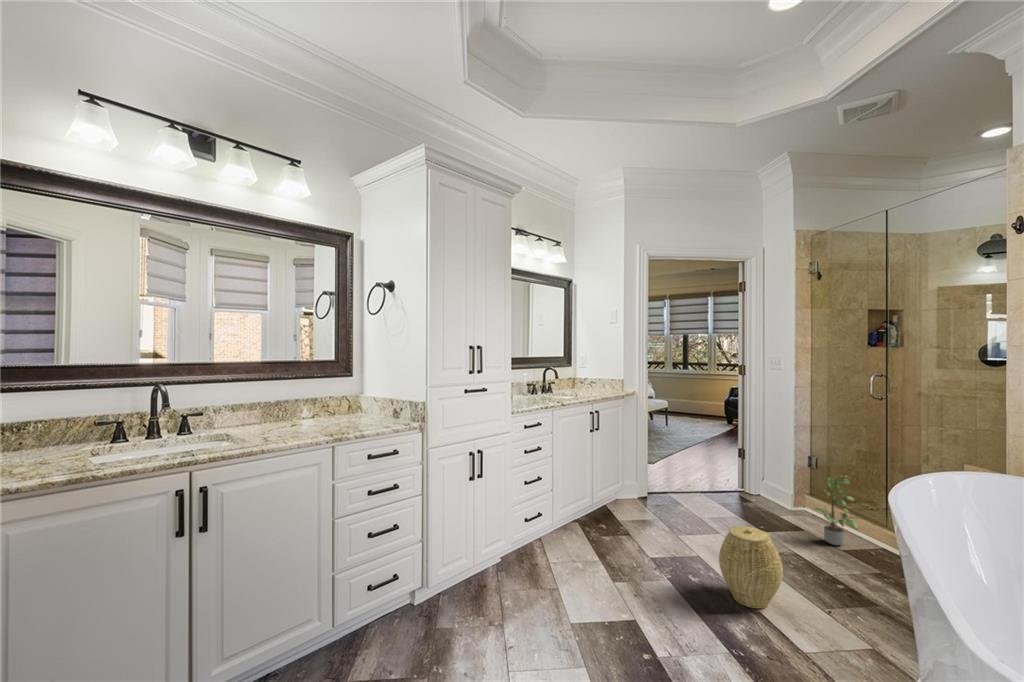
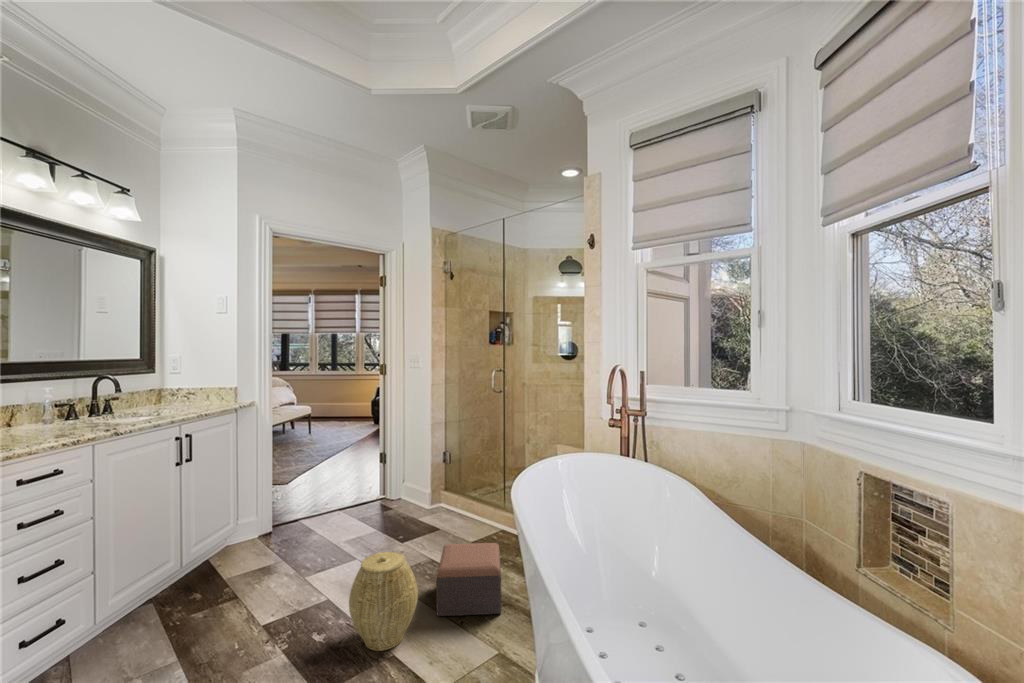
potted plant: present [815,475,858,545] -> none [448,465,485,538]
footstool: none [802,540,880,623] -> present [436,543,502,616]

